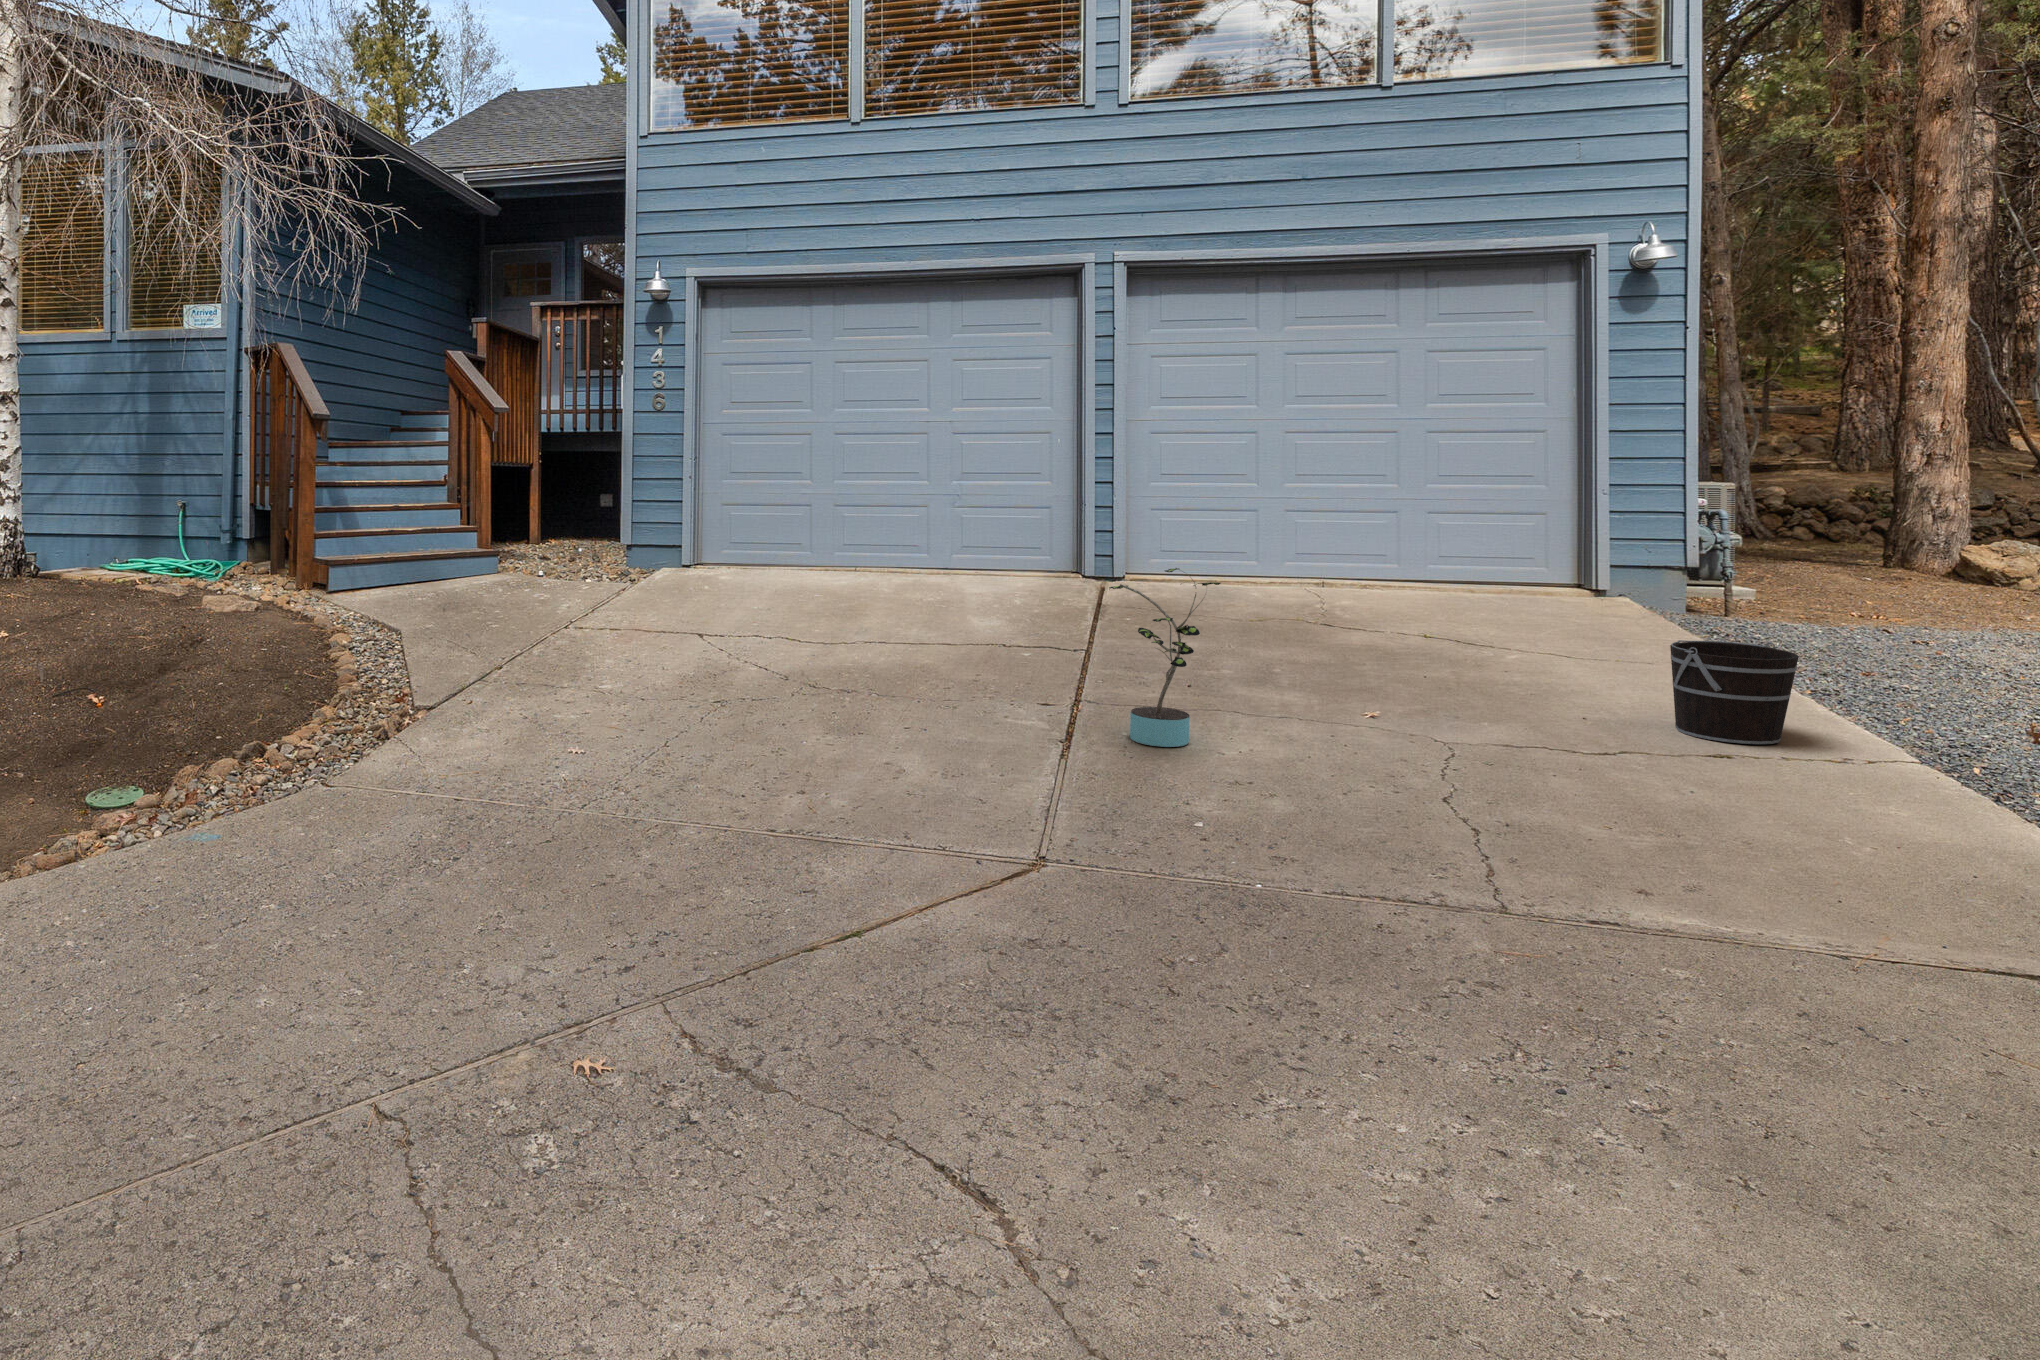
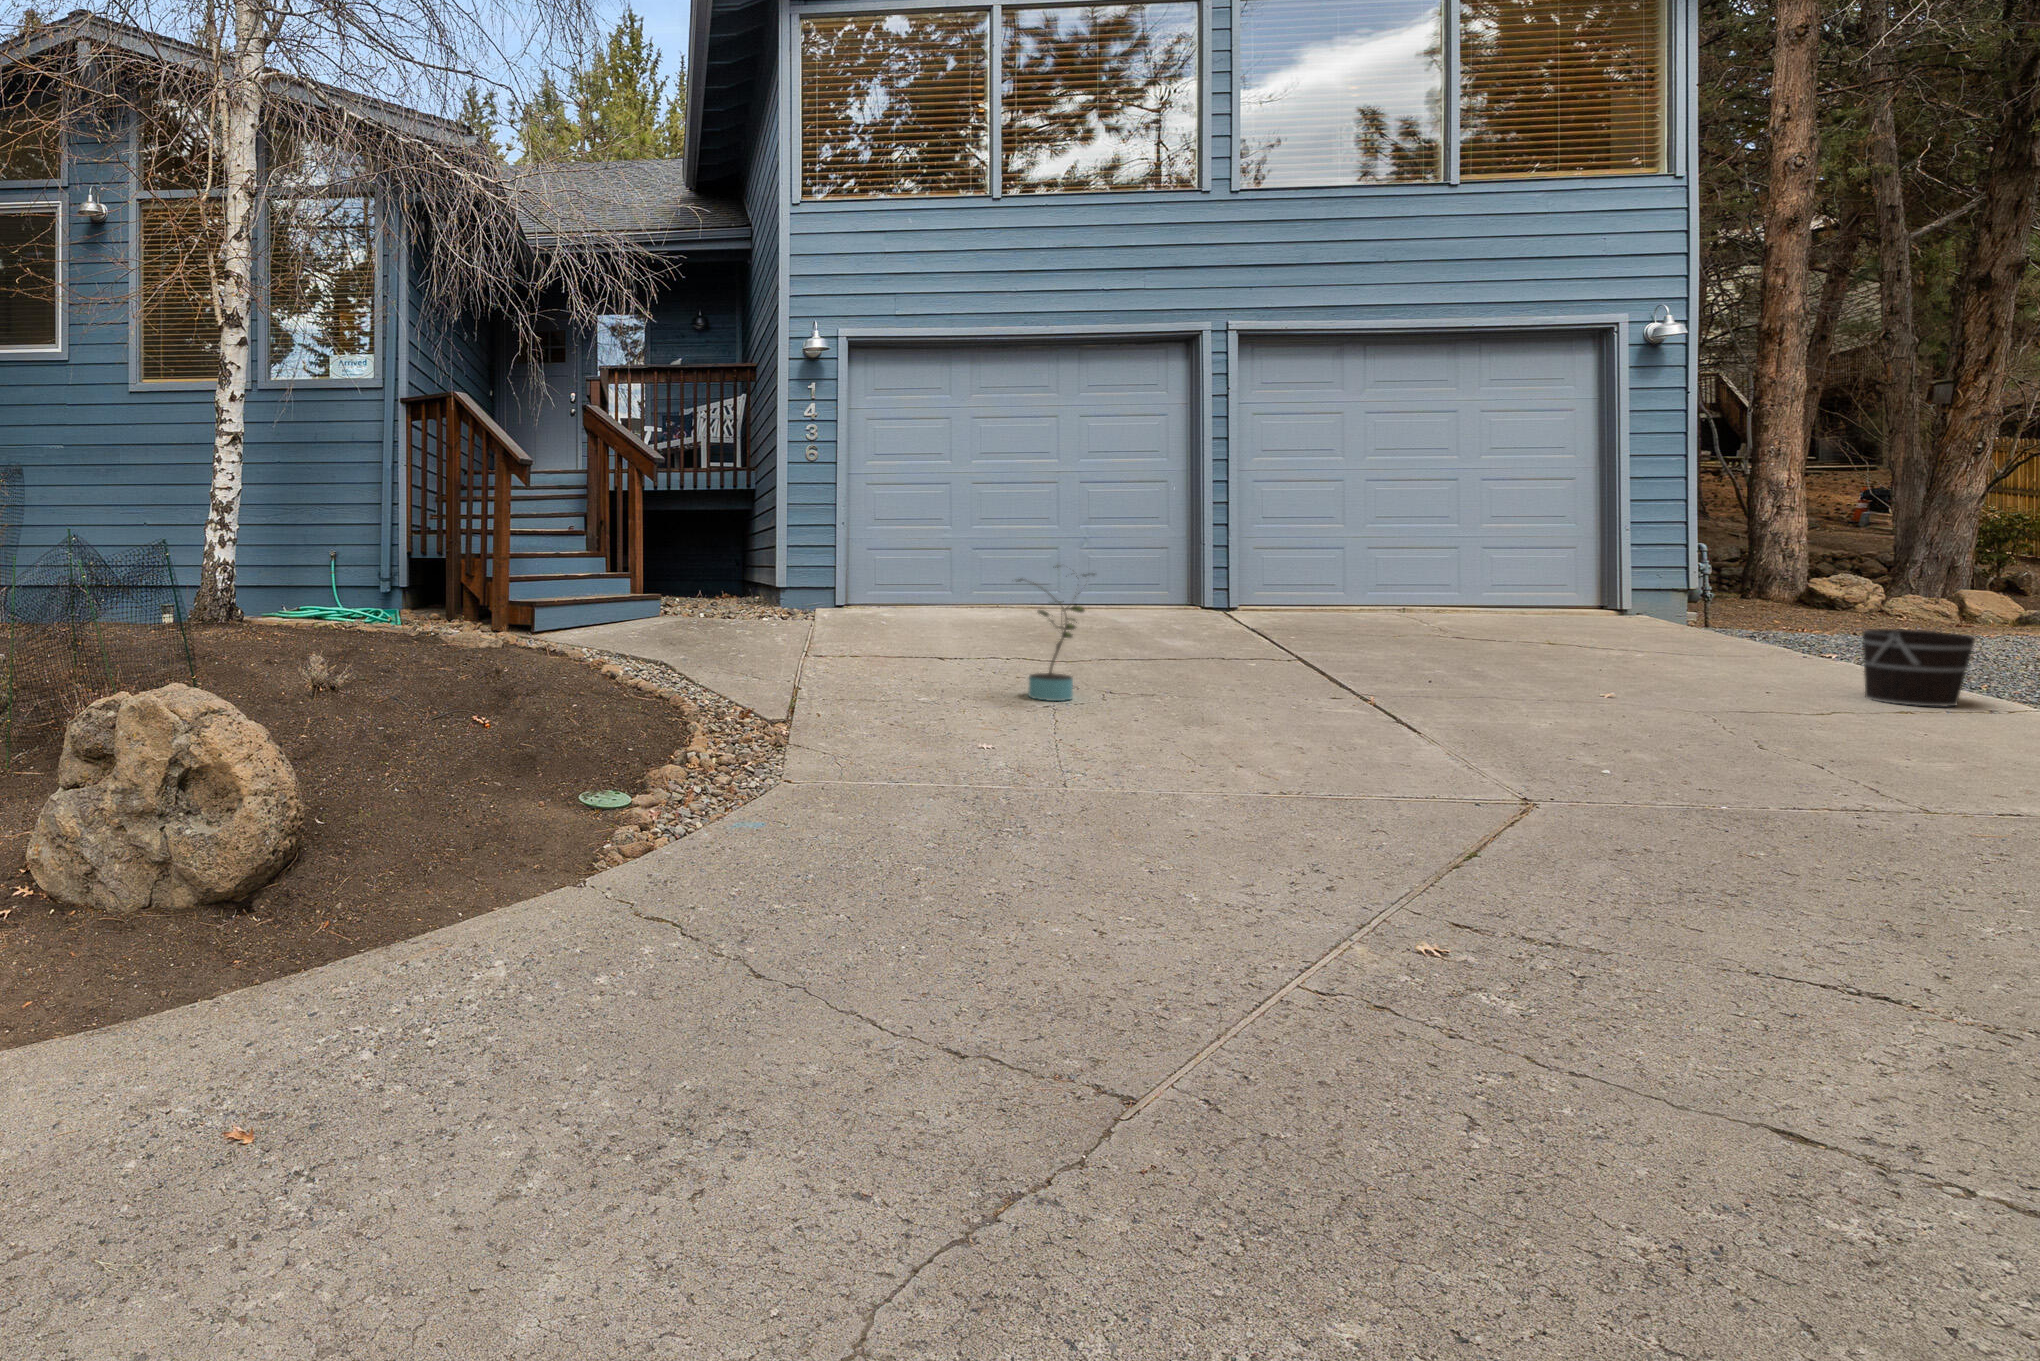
potted plant: present [1109,568,1220,747] -> present [1018,567,1086,701]

